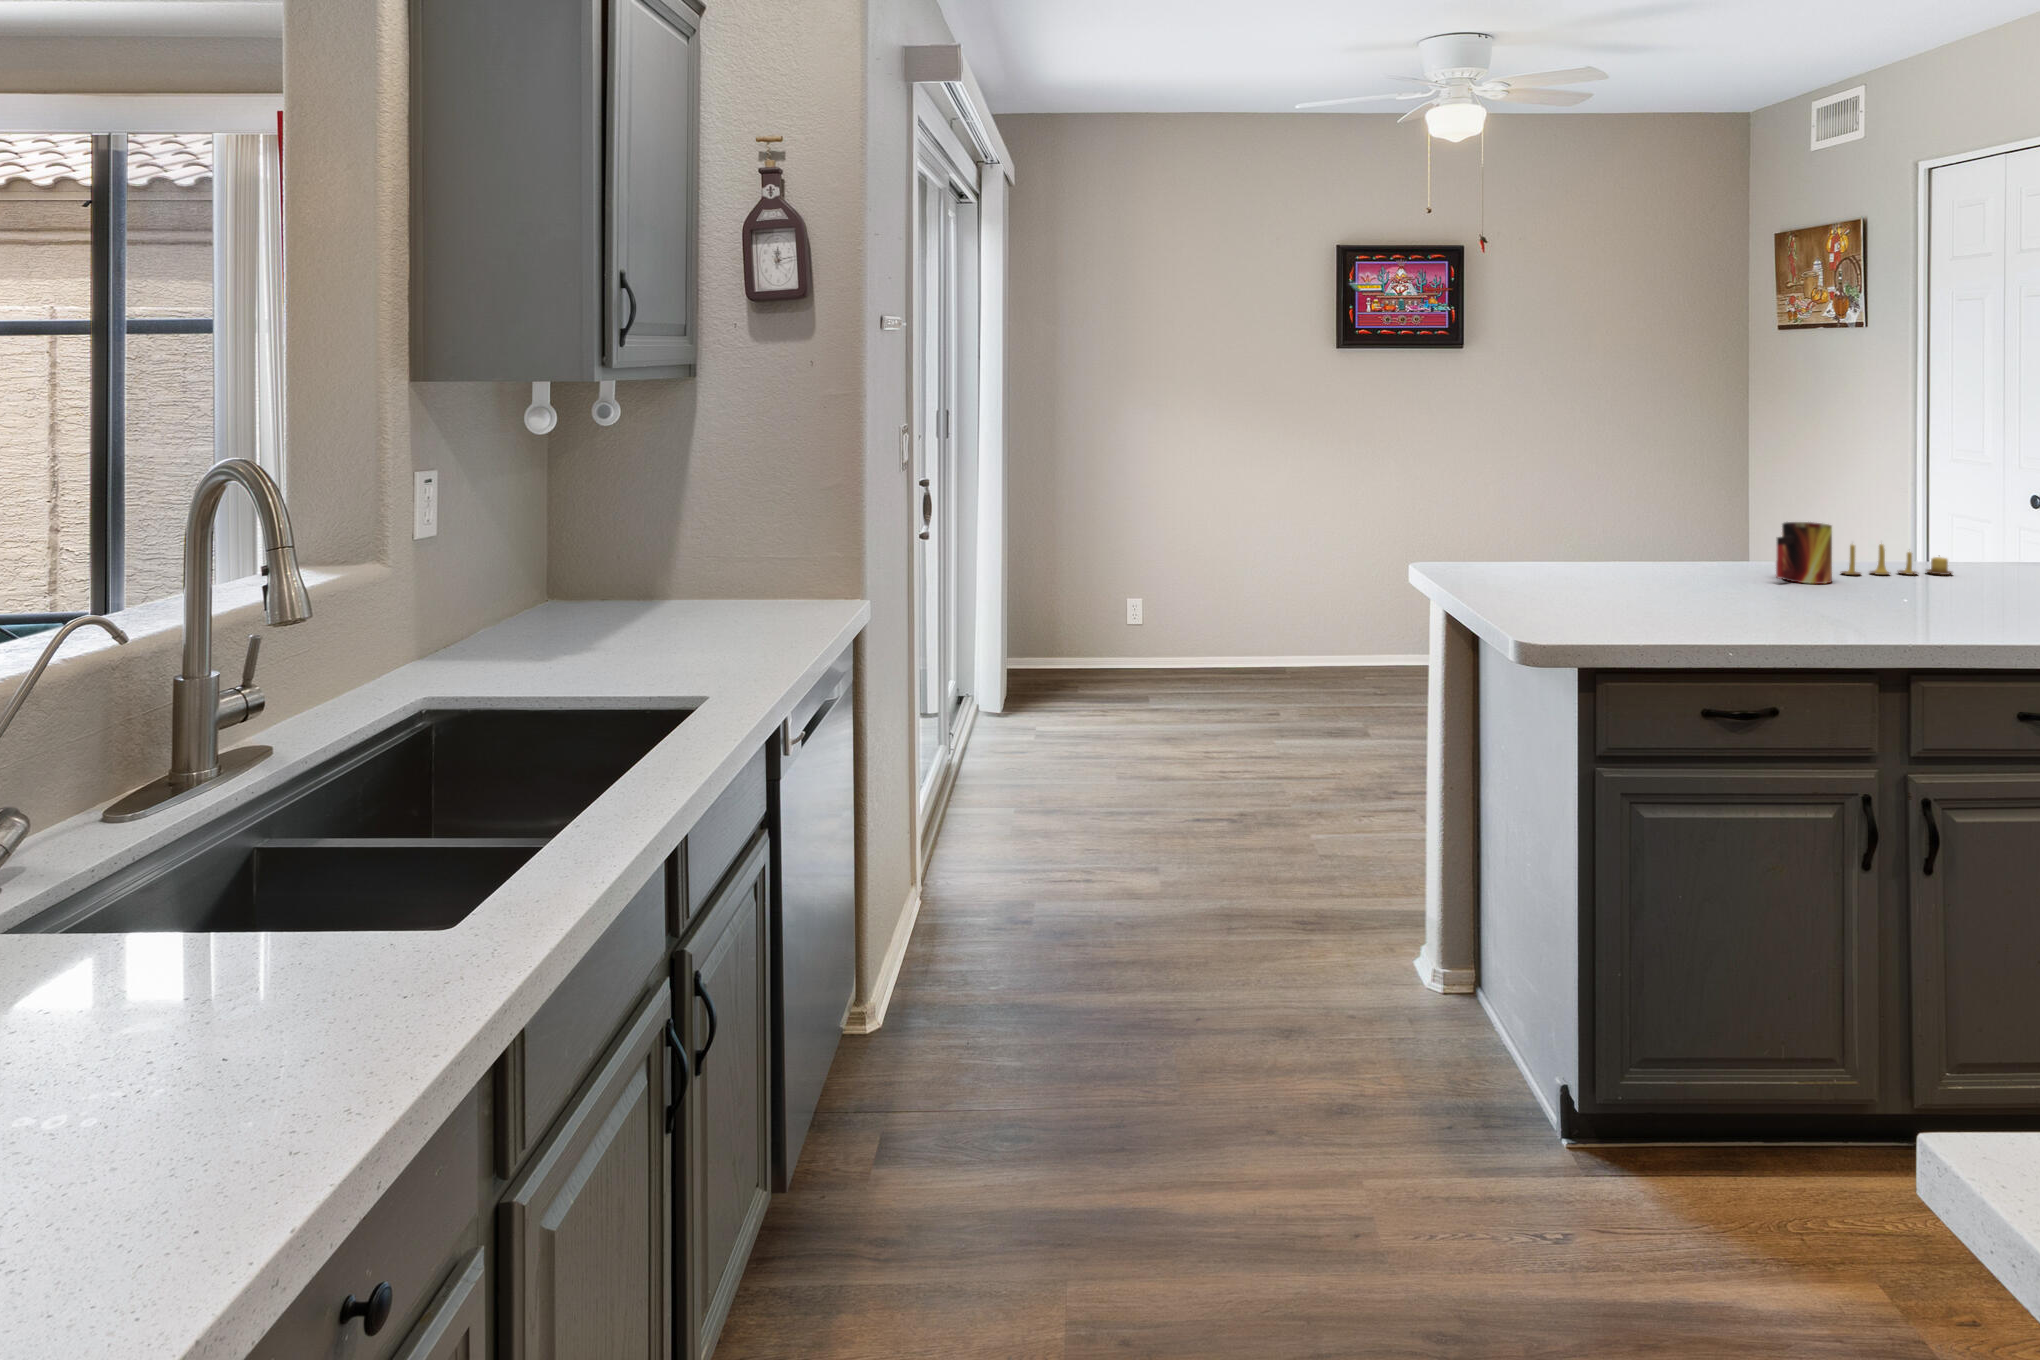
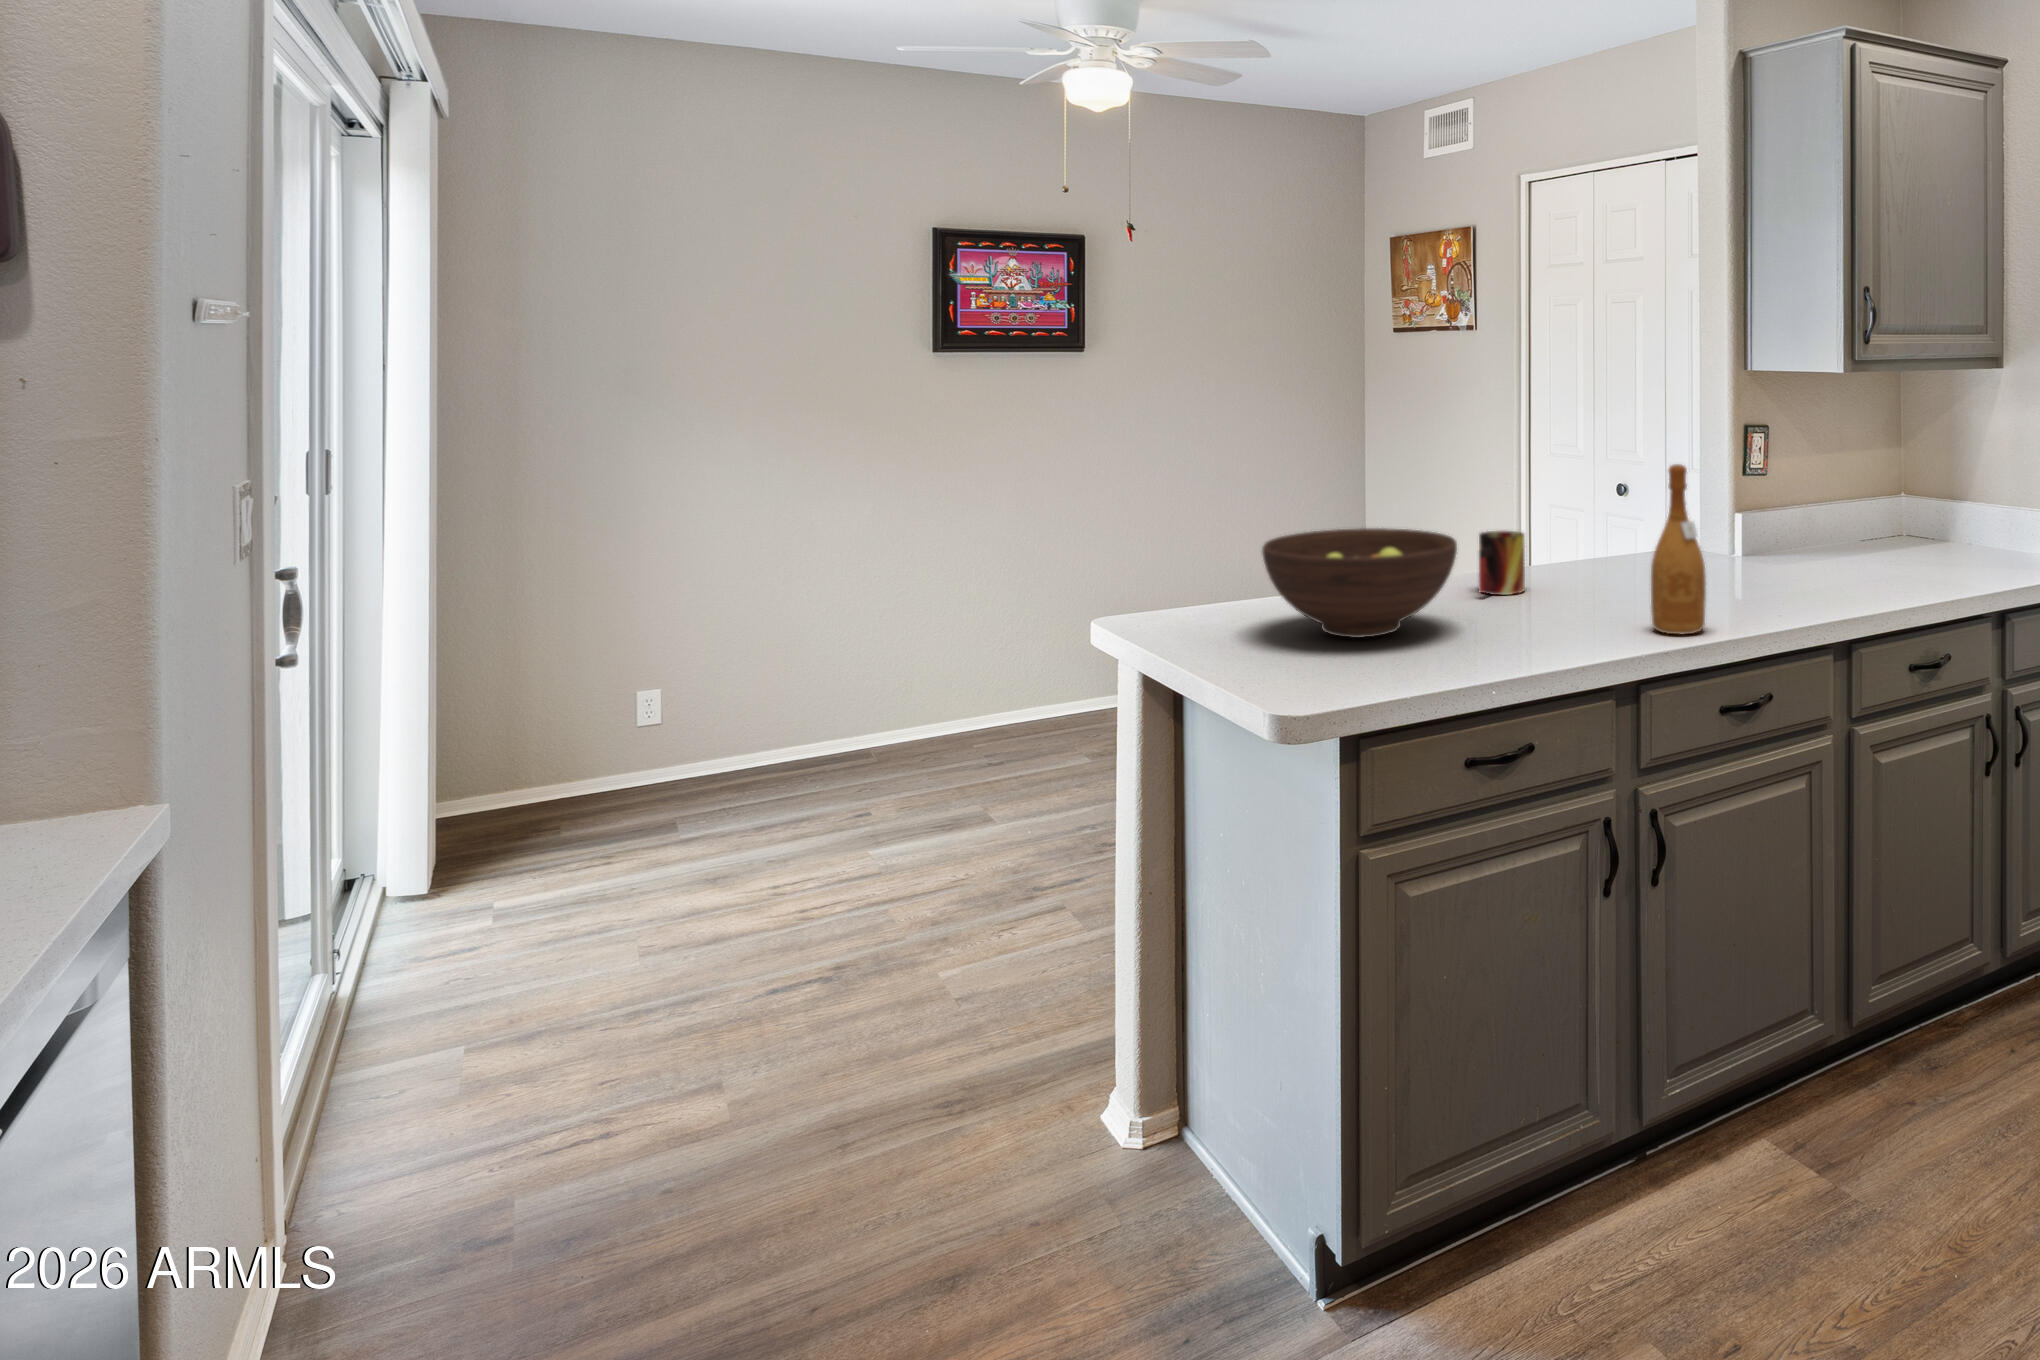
wine bottle: none [1941,460,2006,631] -> present [1651,464,1706,634]
fruit bowl: none [1548,505,1733,599] -> present [1262,528,1457,638]
candle: present [1842,544,1952,575] -> none [1524,542,1614,580]

